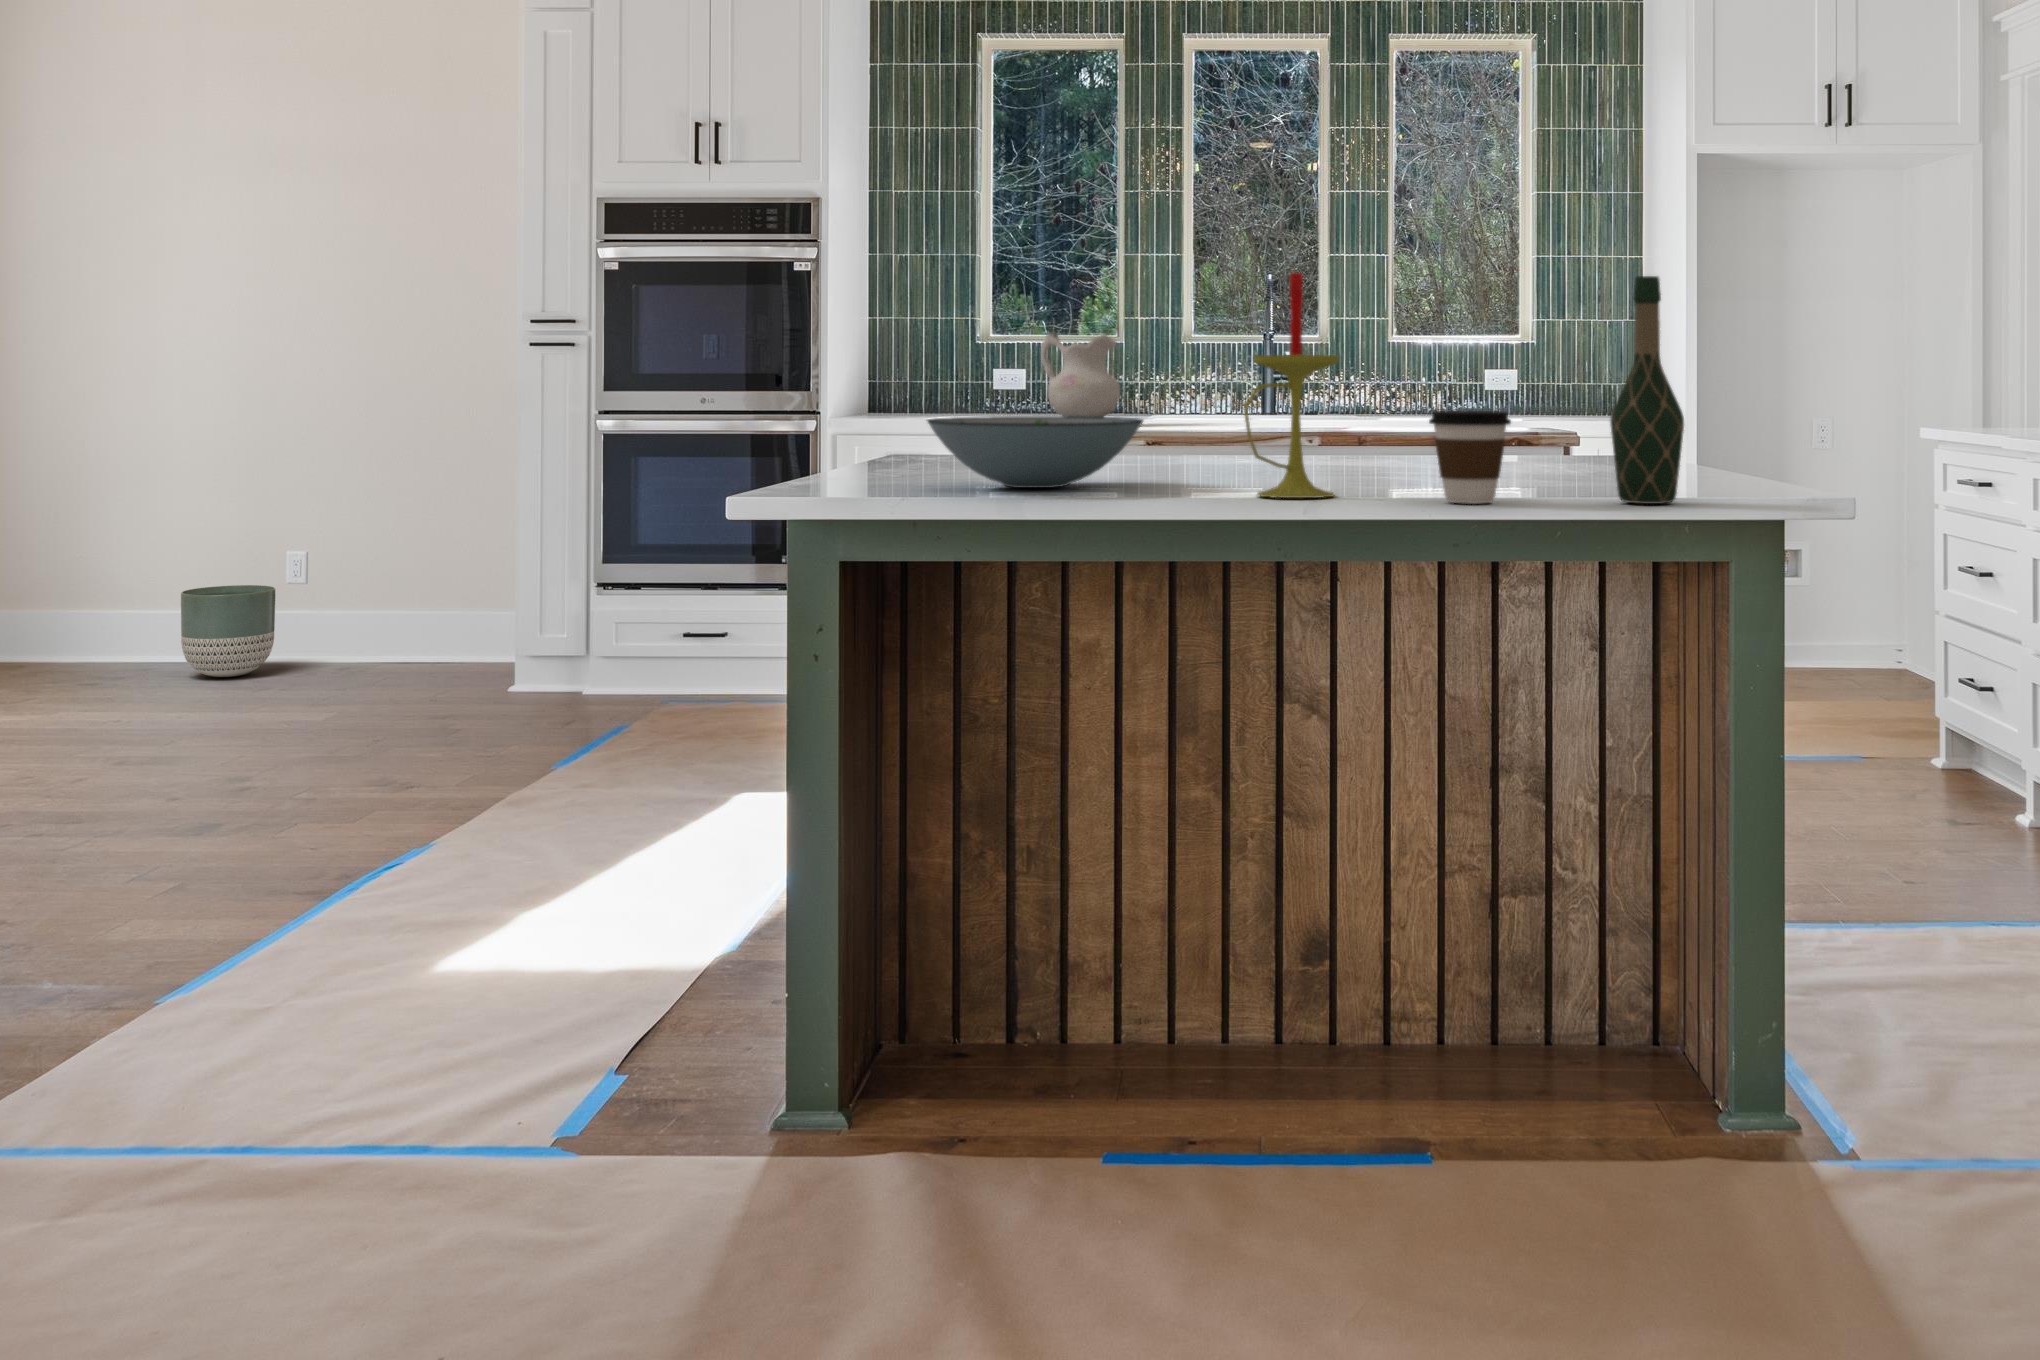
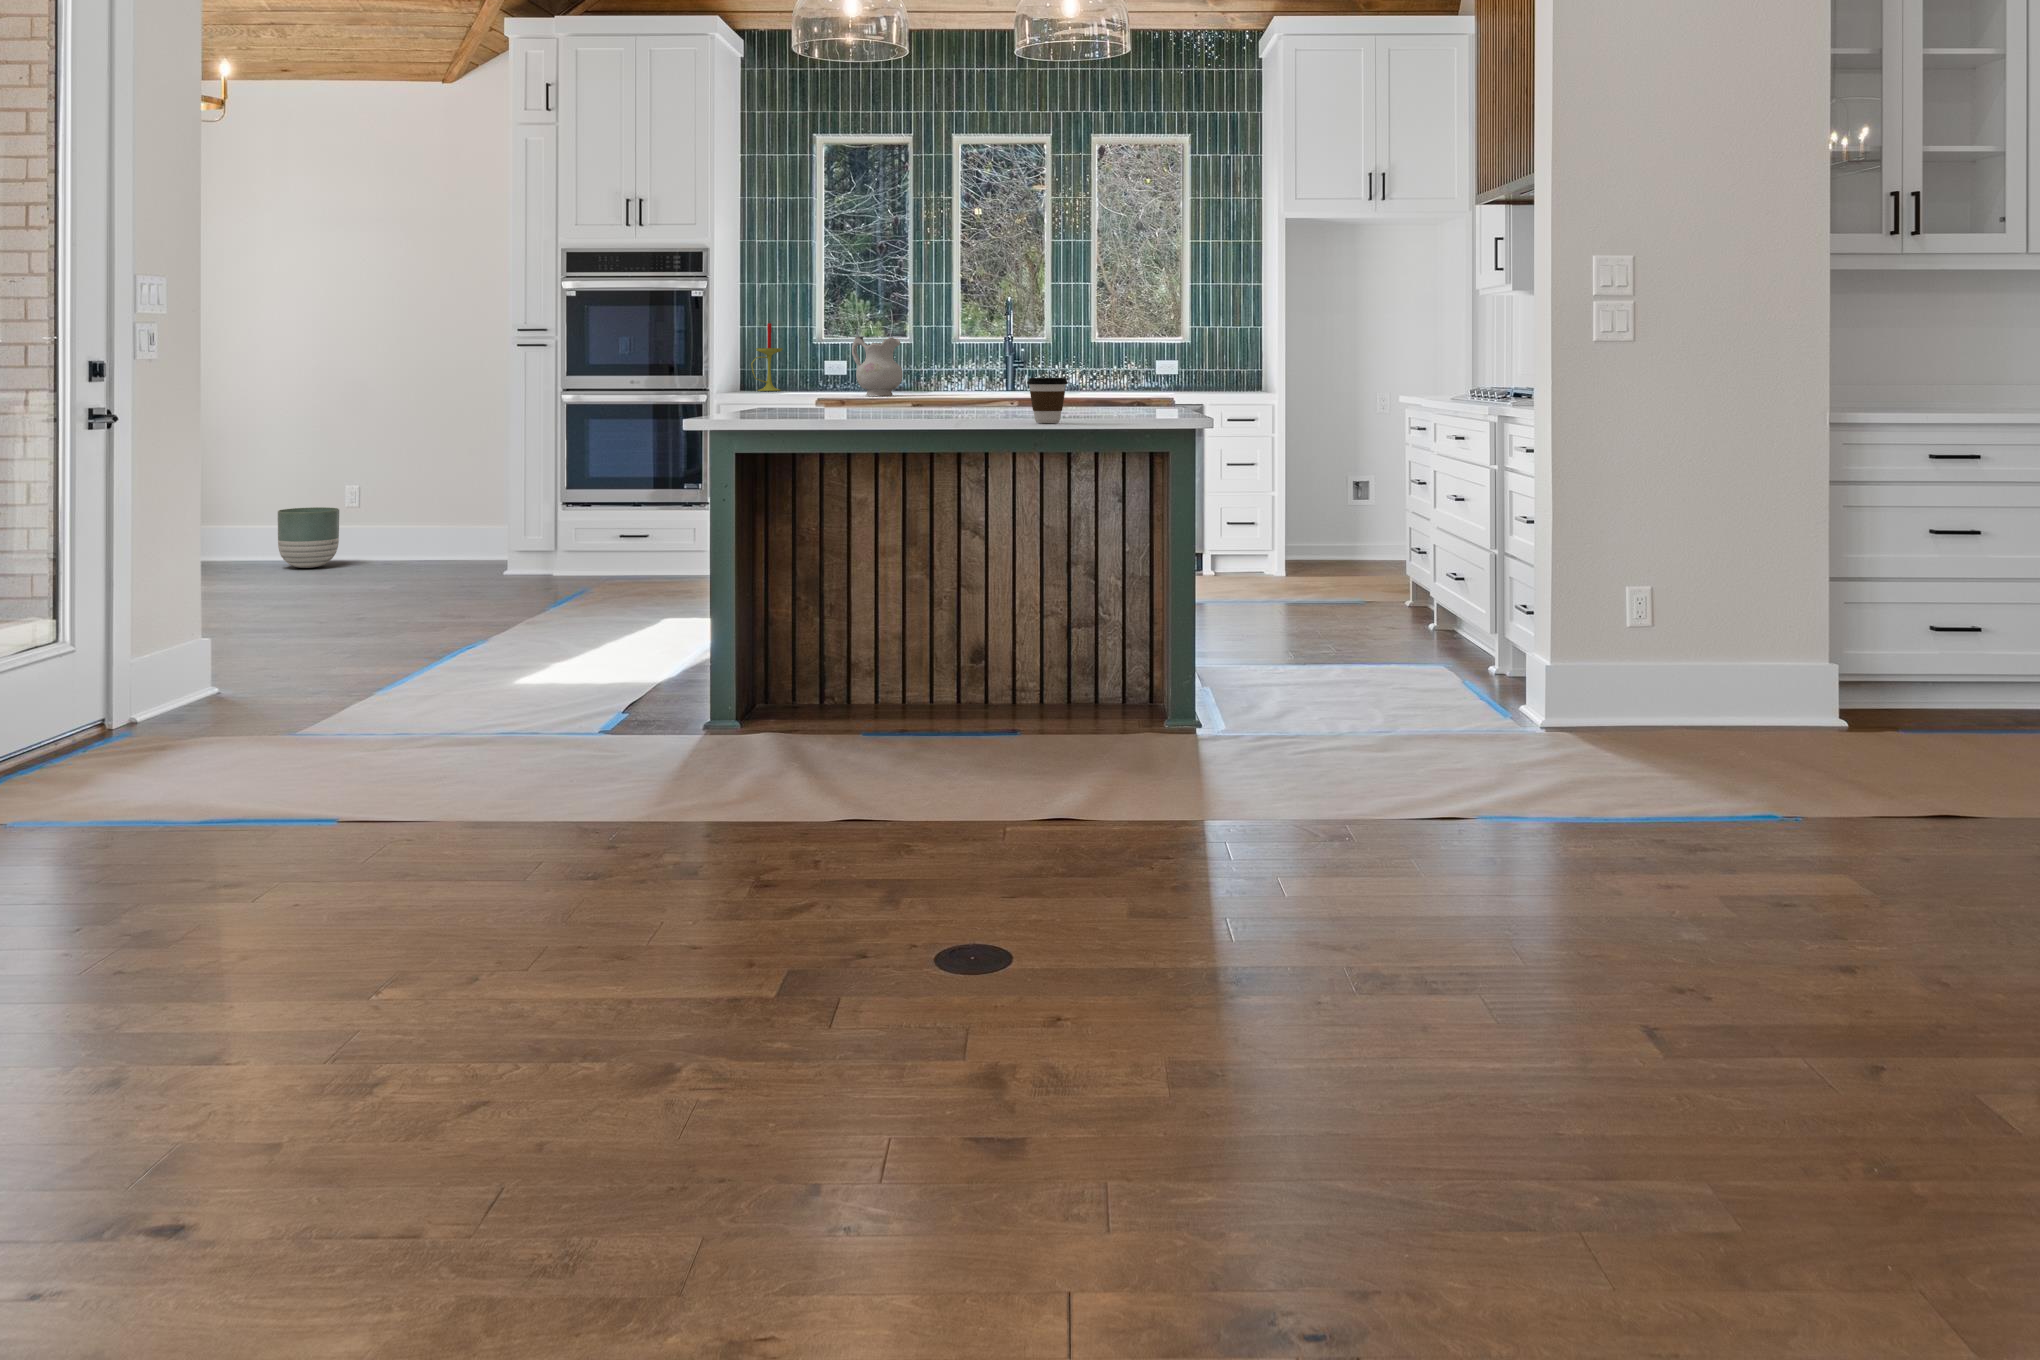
candle: present [1244,272,1339,498] -> present [751,323,782,391]
wine bottle: present [1610,276,1684,504] -> none [1117,311,1152,423]
decorative bowl: present [928,416,1143,488] -> none [777,383,891,419]

